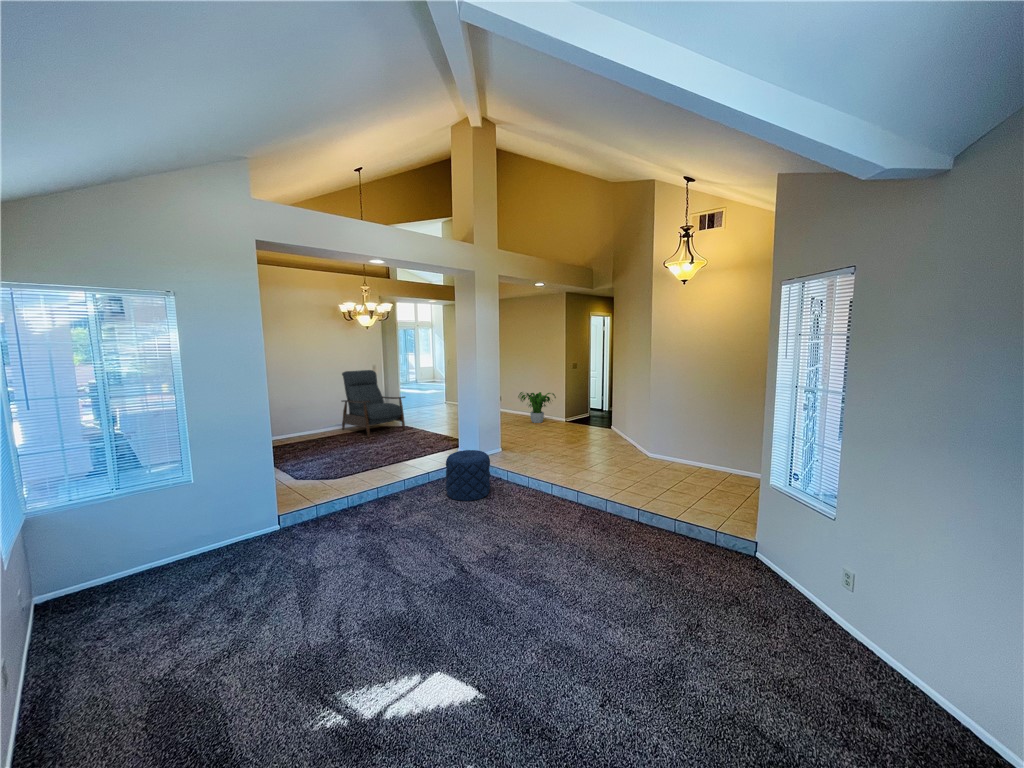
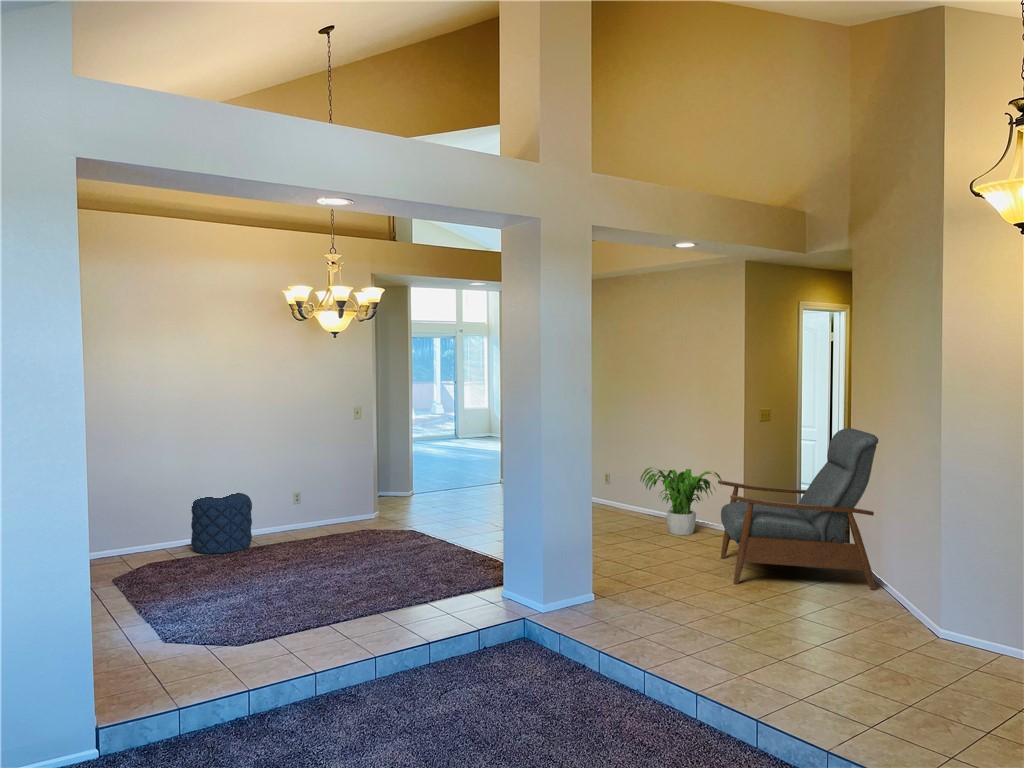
chair: present [342,370,405,437] -> present [718,428,878,590]
pouf: present [446,450,490,501] -> present [191,493,252,554]

